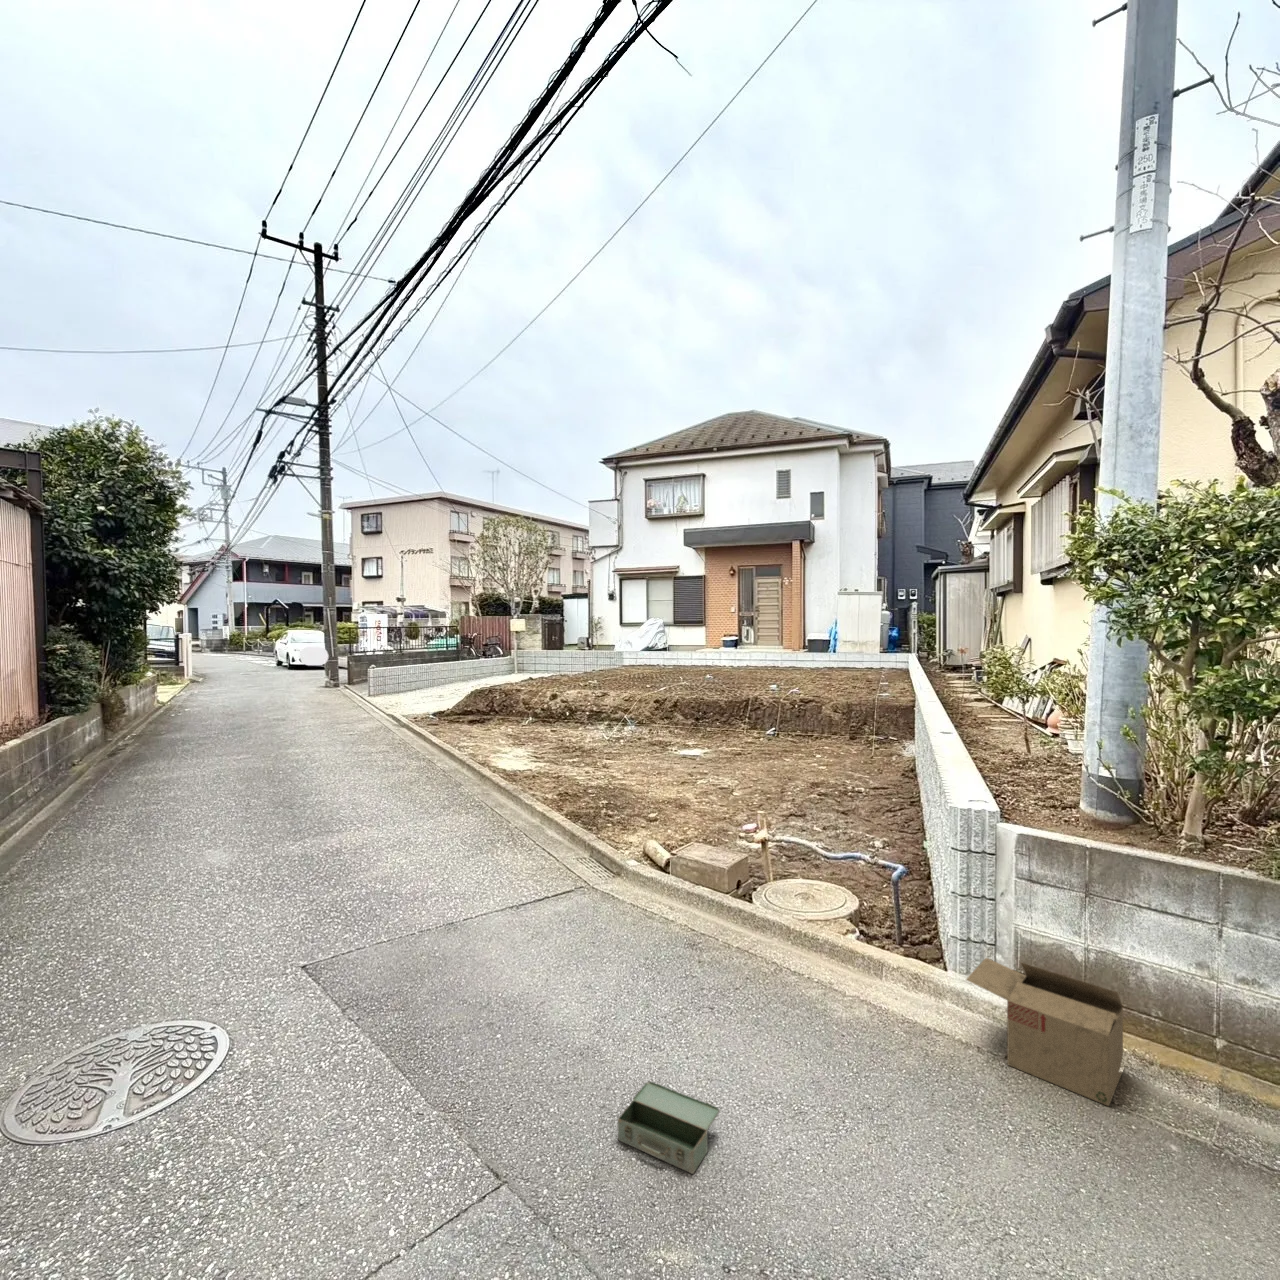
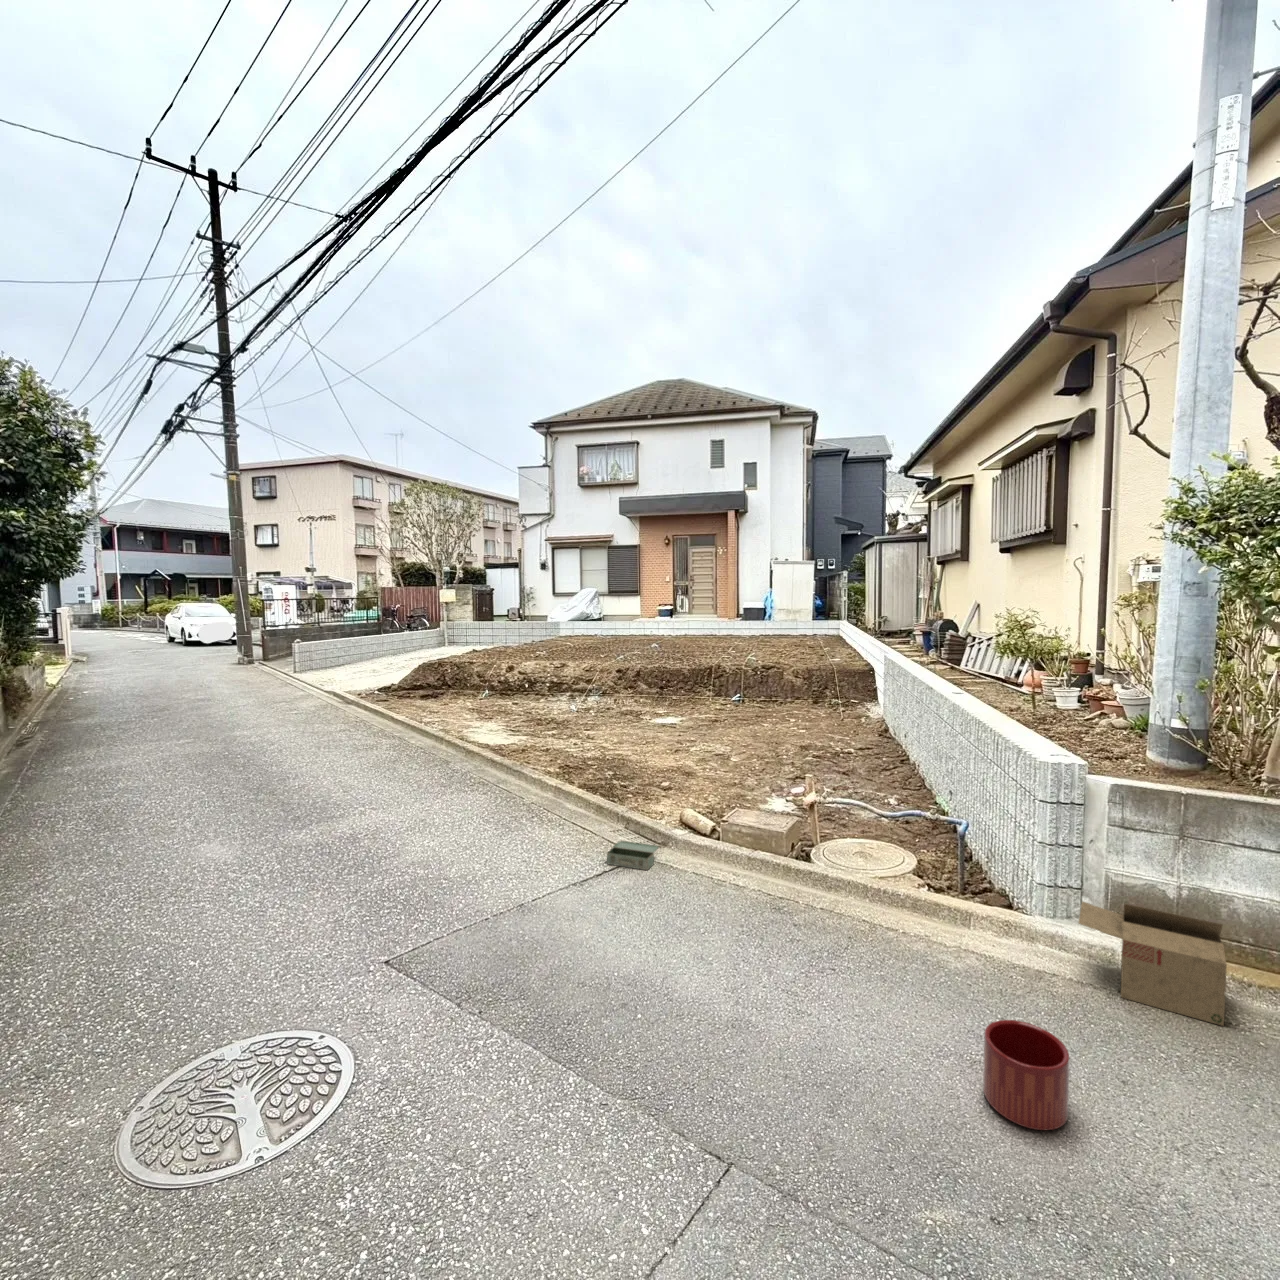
planter: none [794,1070,875,1190] -> present [983,1020,1069,1130]
toolbox: present [618,1082,720,1174] -> present [607,841,659,870]

